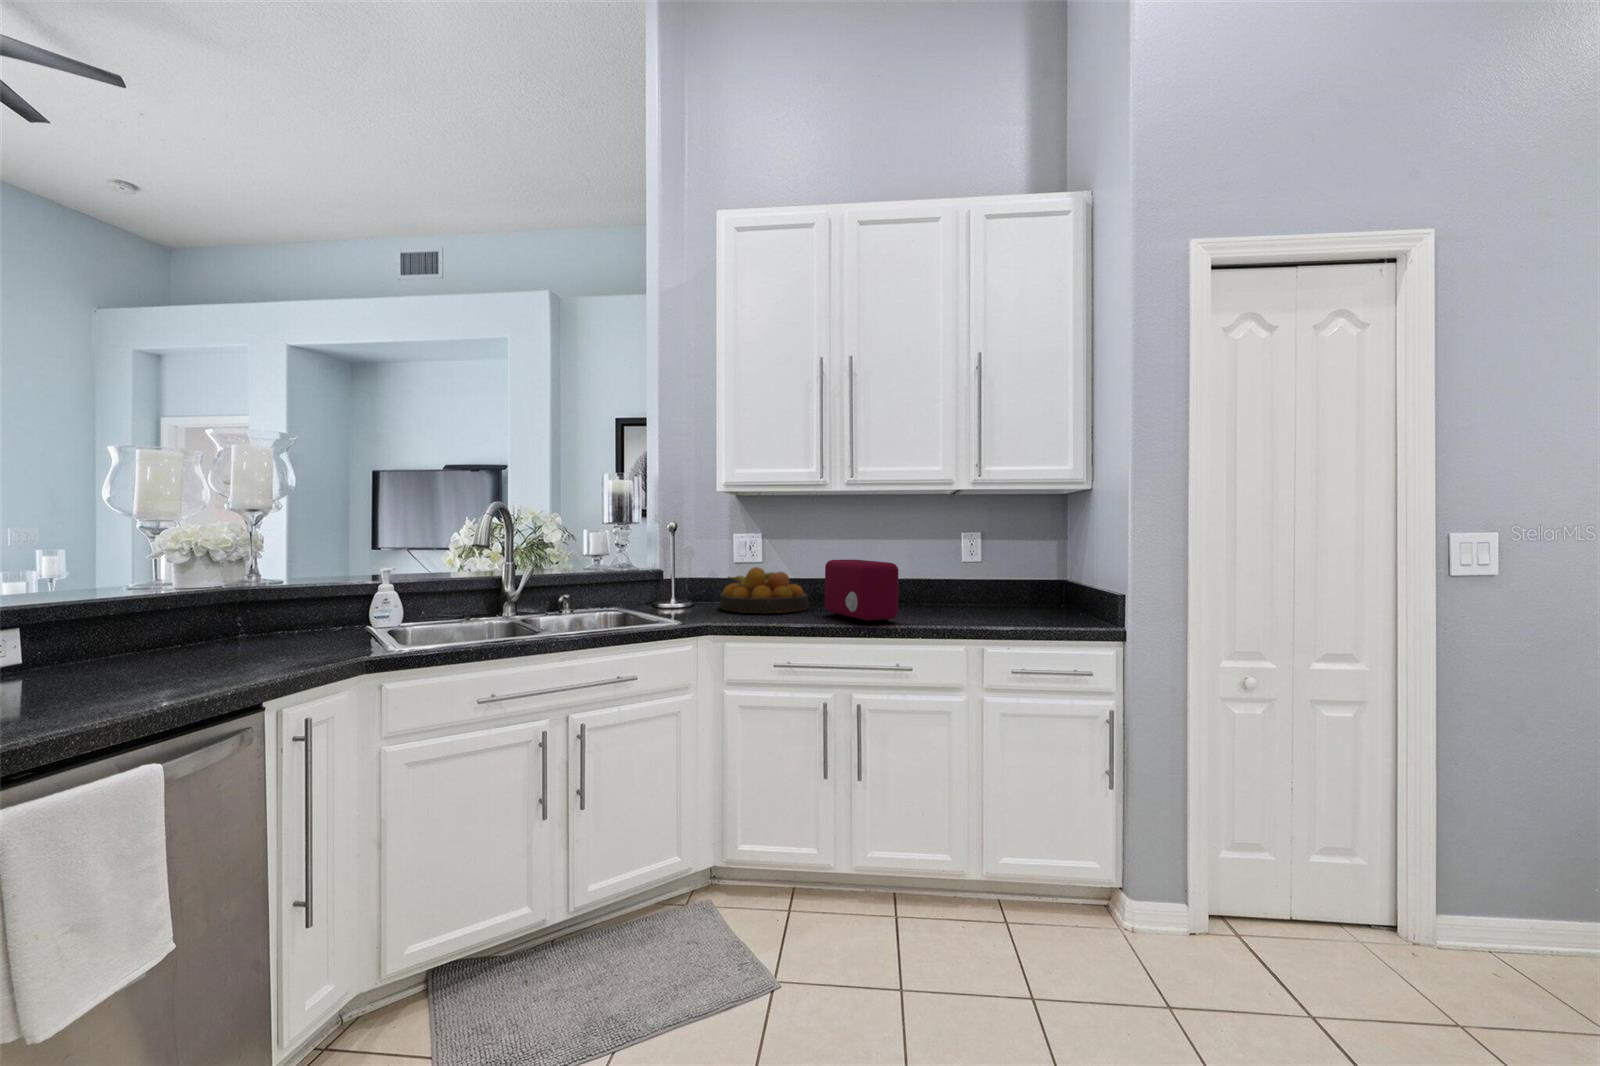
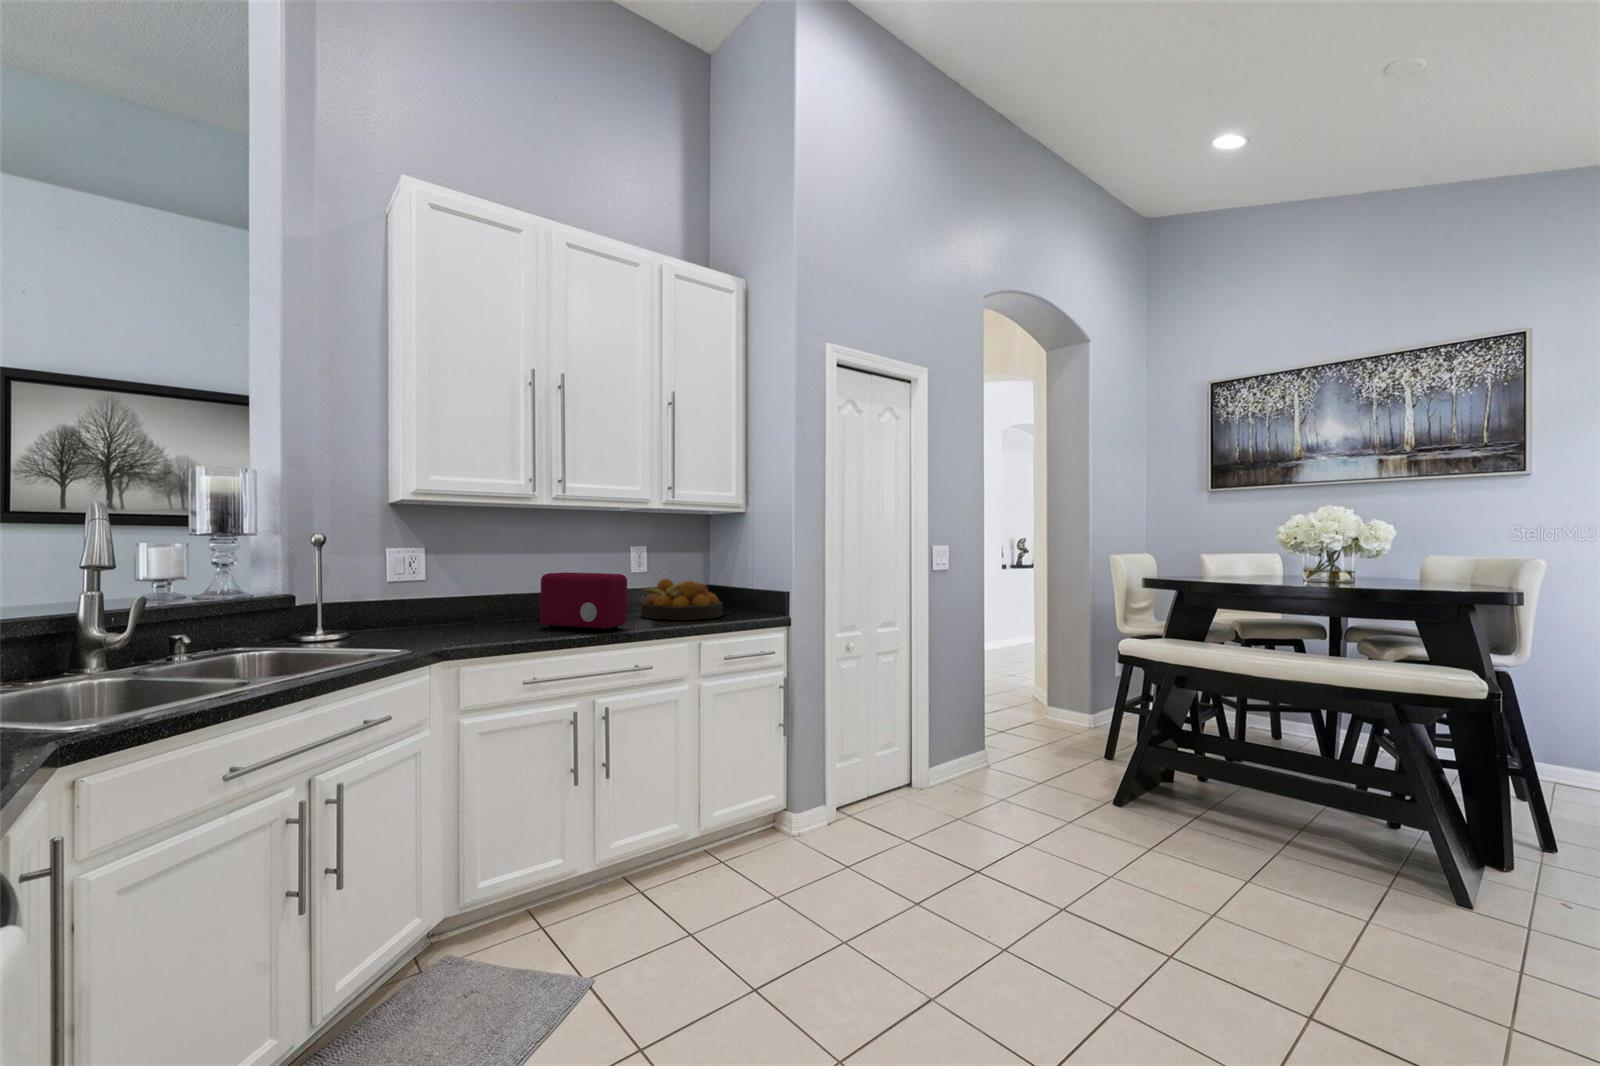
fruit bowl: present [719,567,808,613] -> present [640,579,723,620]

